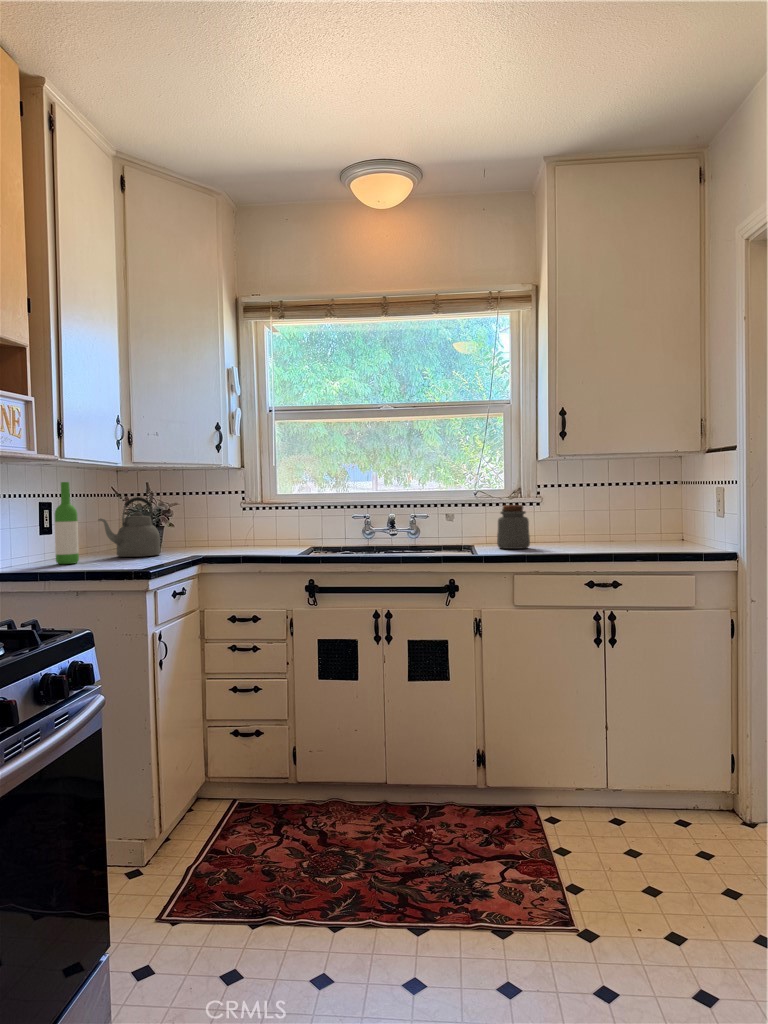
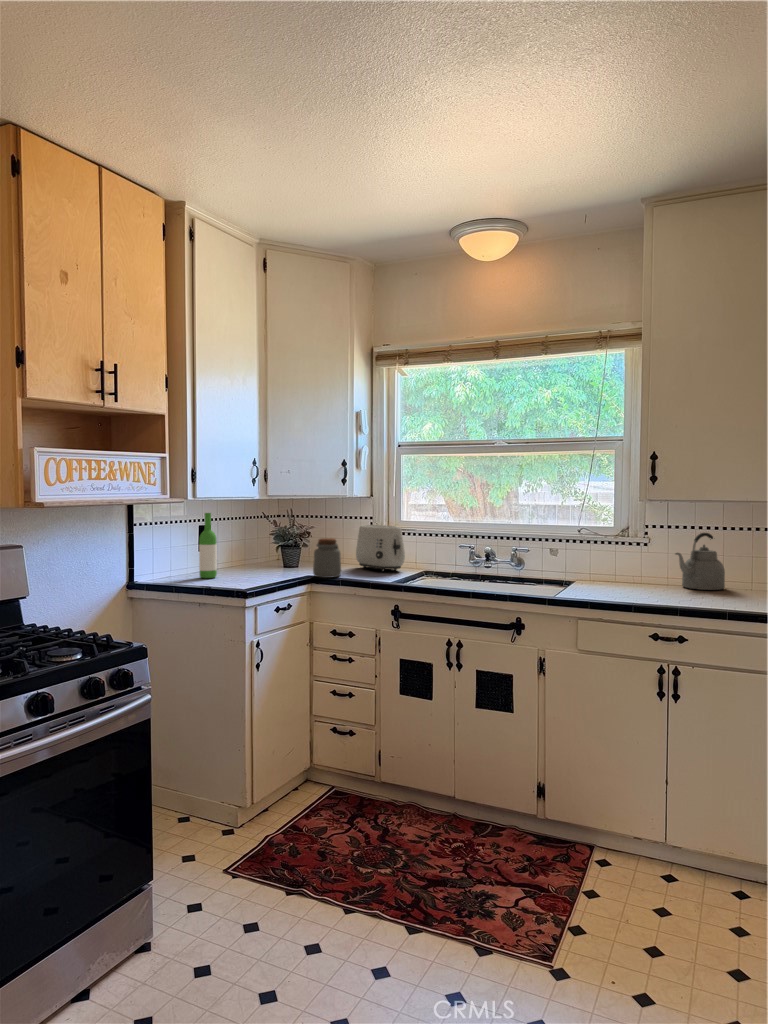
kettle: present [99,497,161,557] -> present [675,533,725,590]
toaster: none [232,498,293,549] -> present [356,525,405,572]
jar: present [497,505,530,549] -> present [313,538,341,578]

